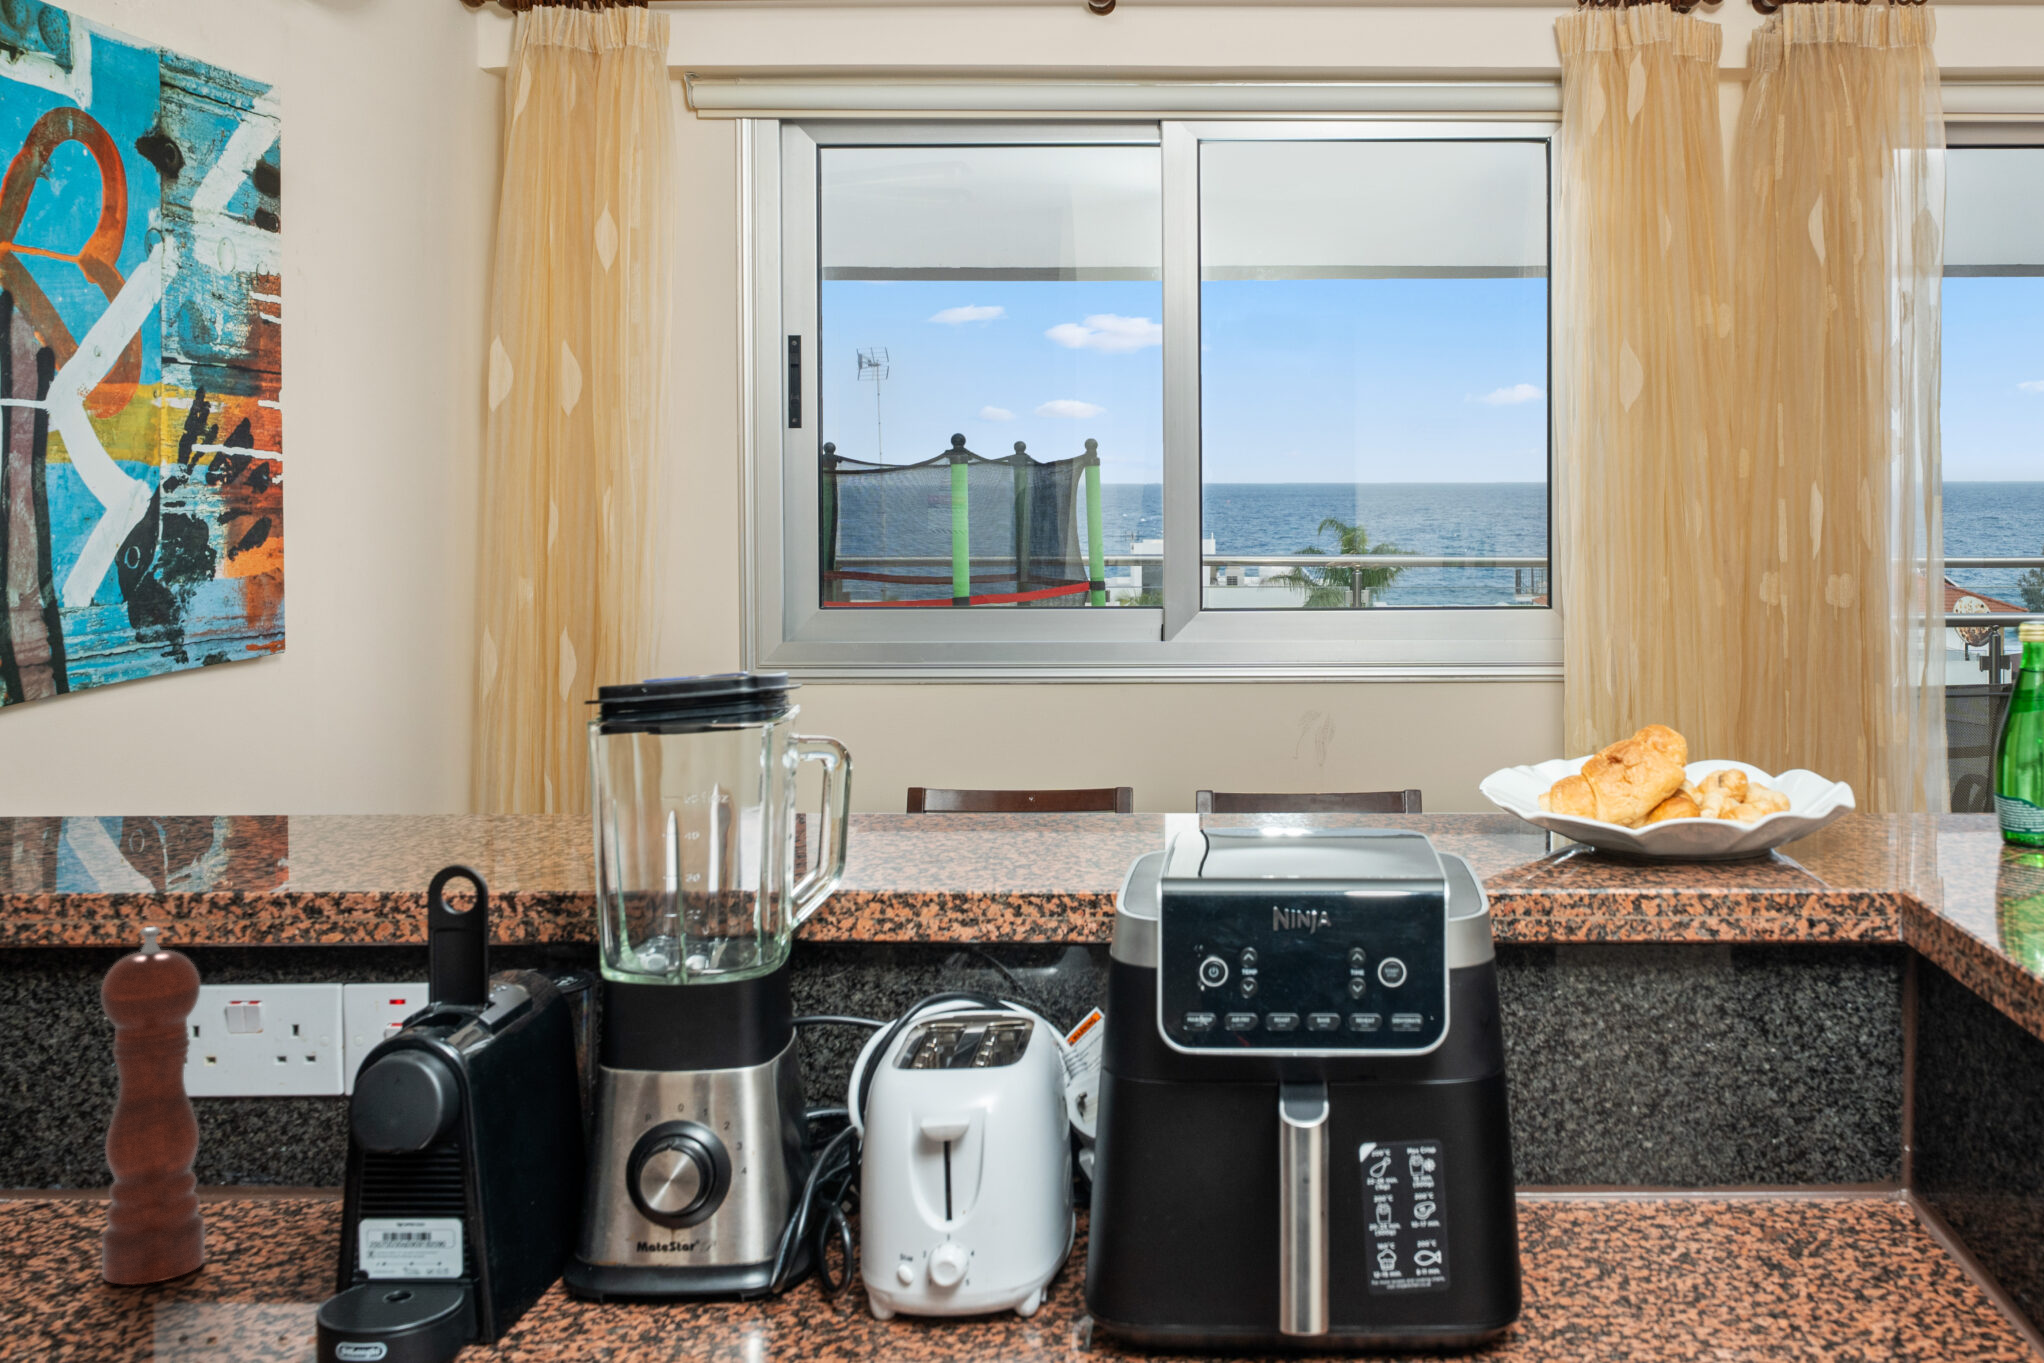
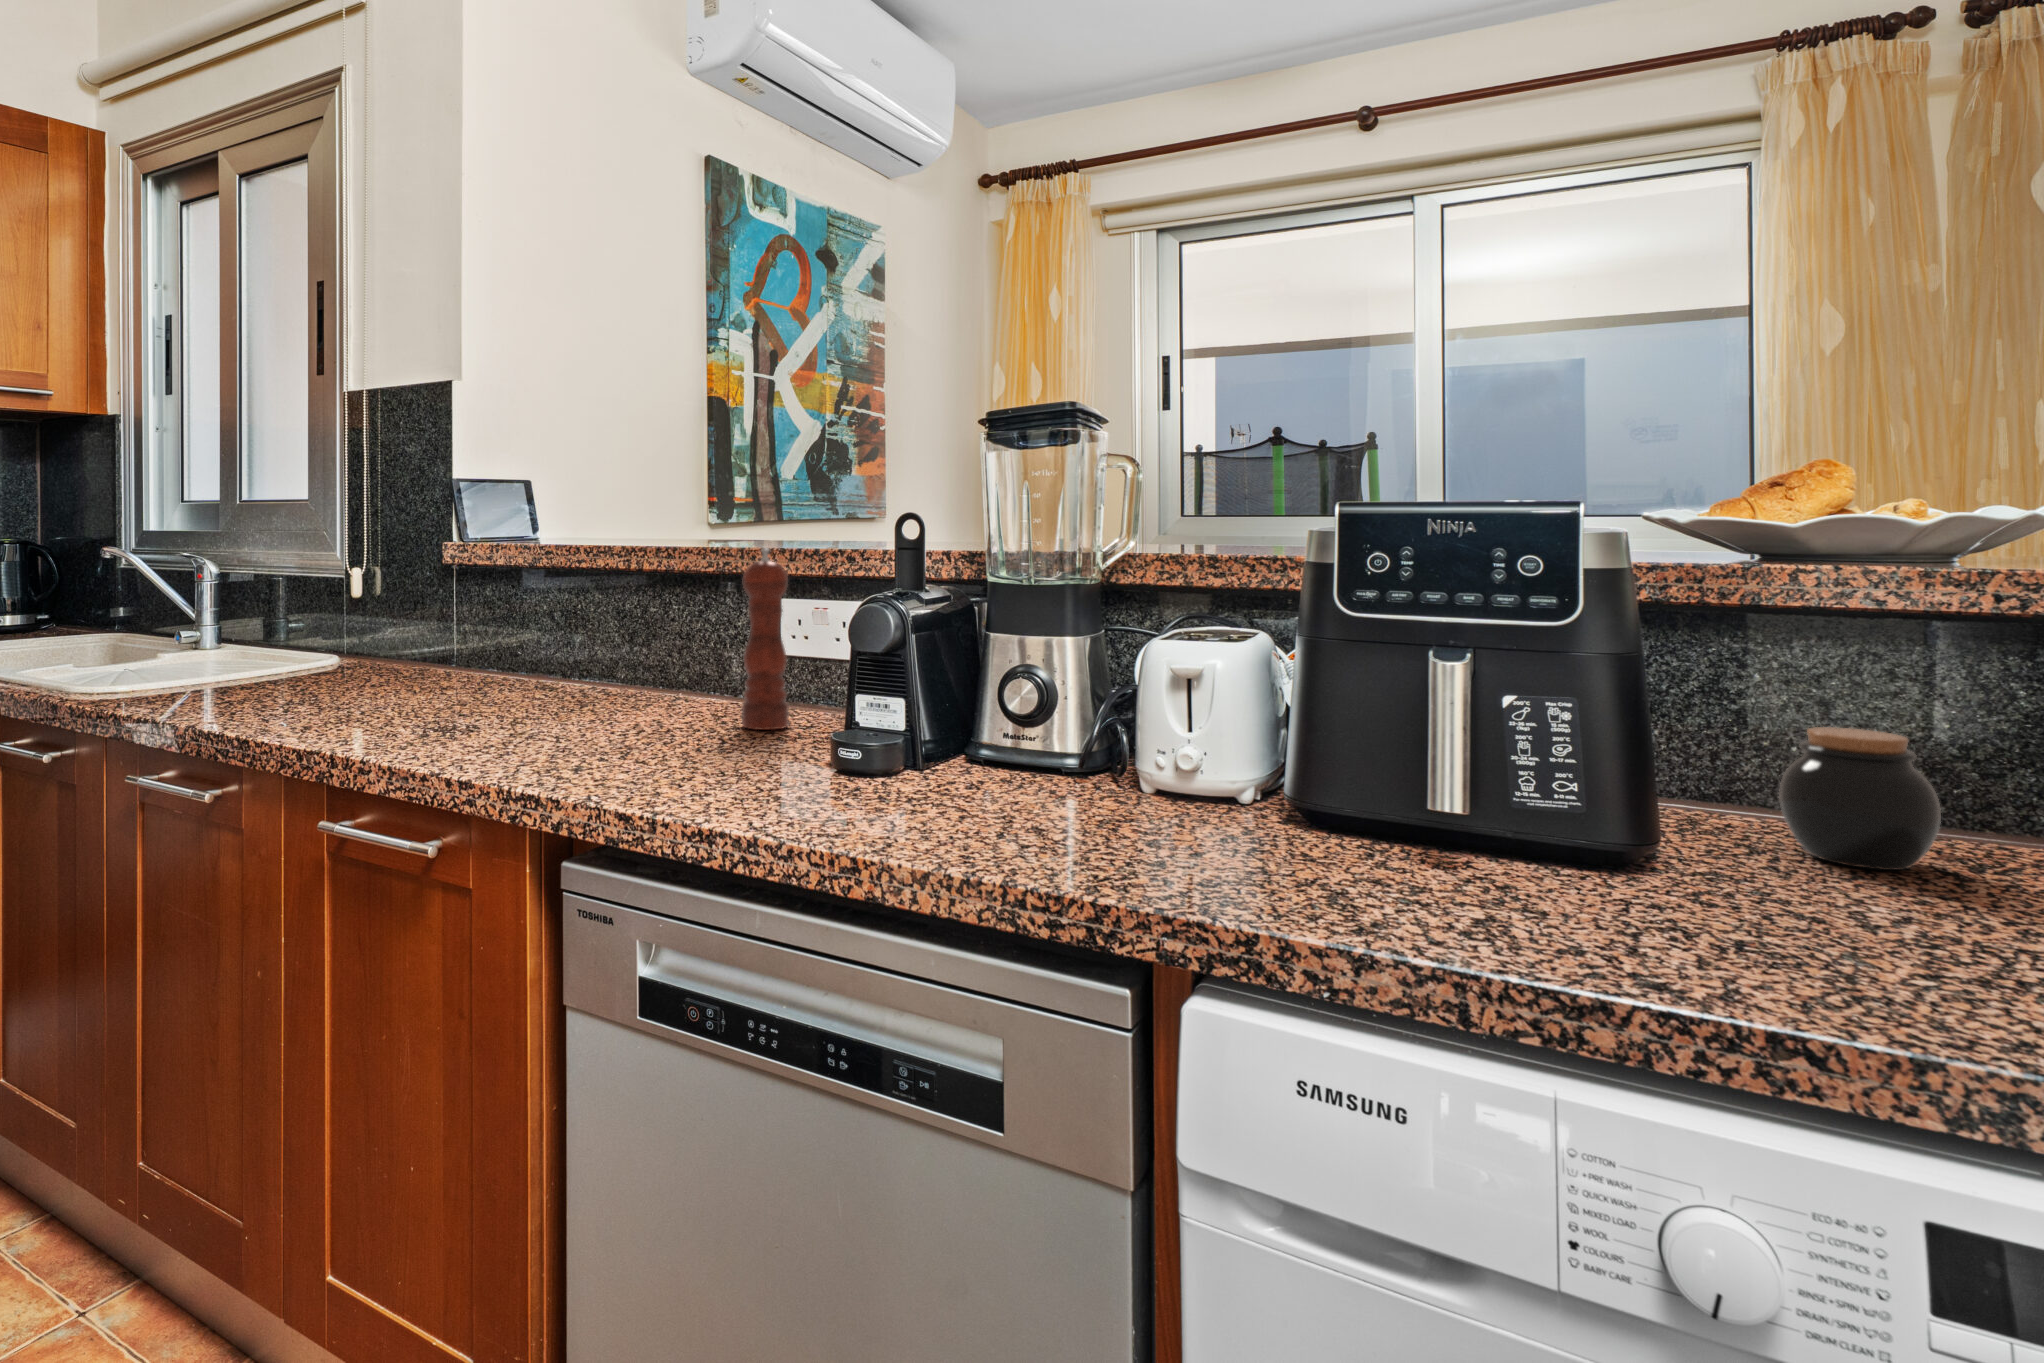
jar: none [1628,1101,1767,1276] -> present [1779,727,1941,870]

